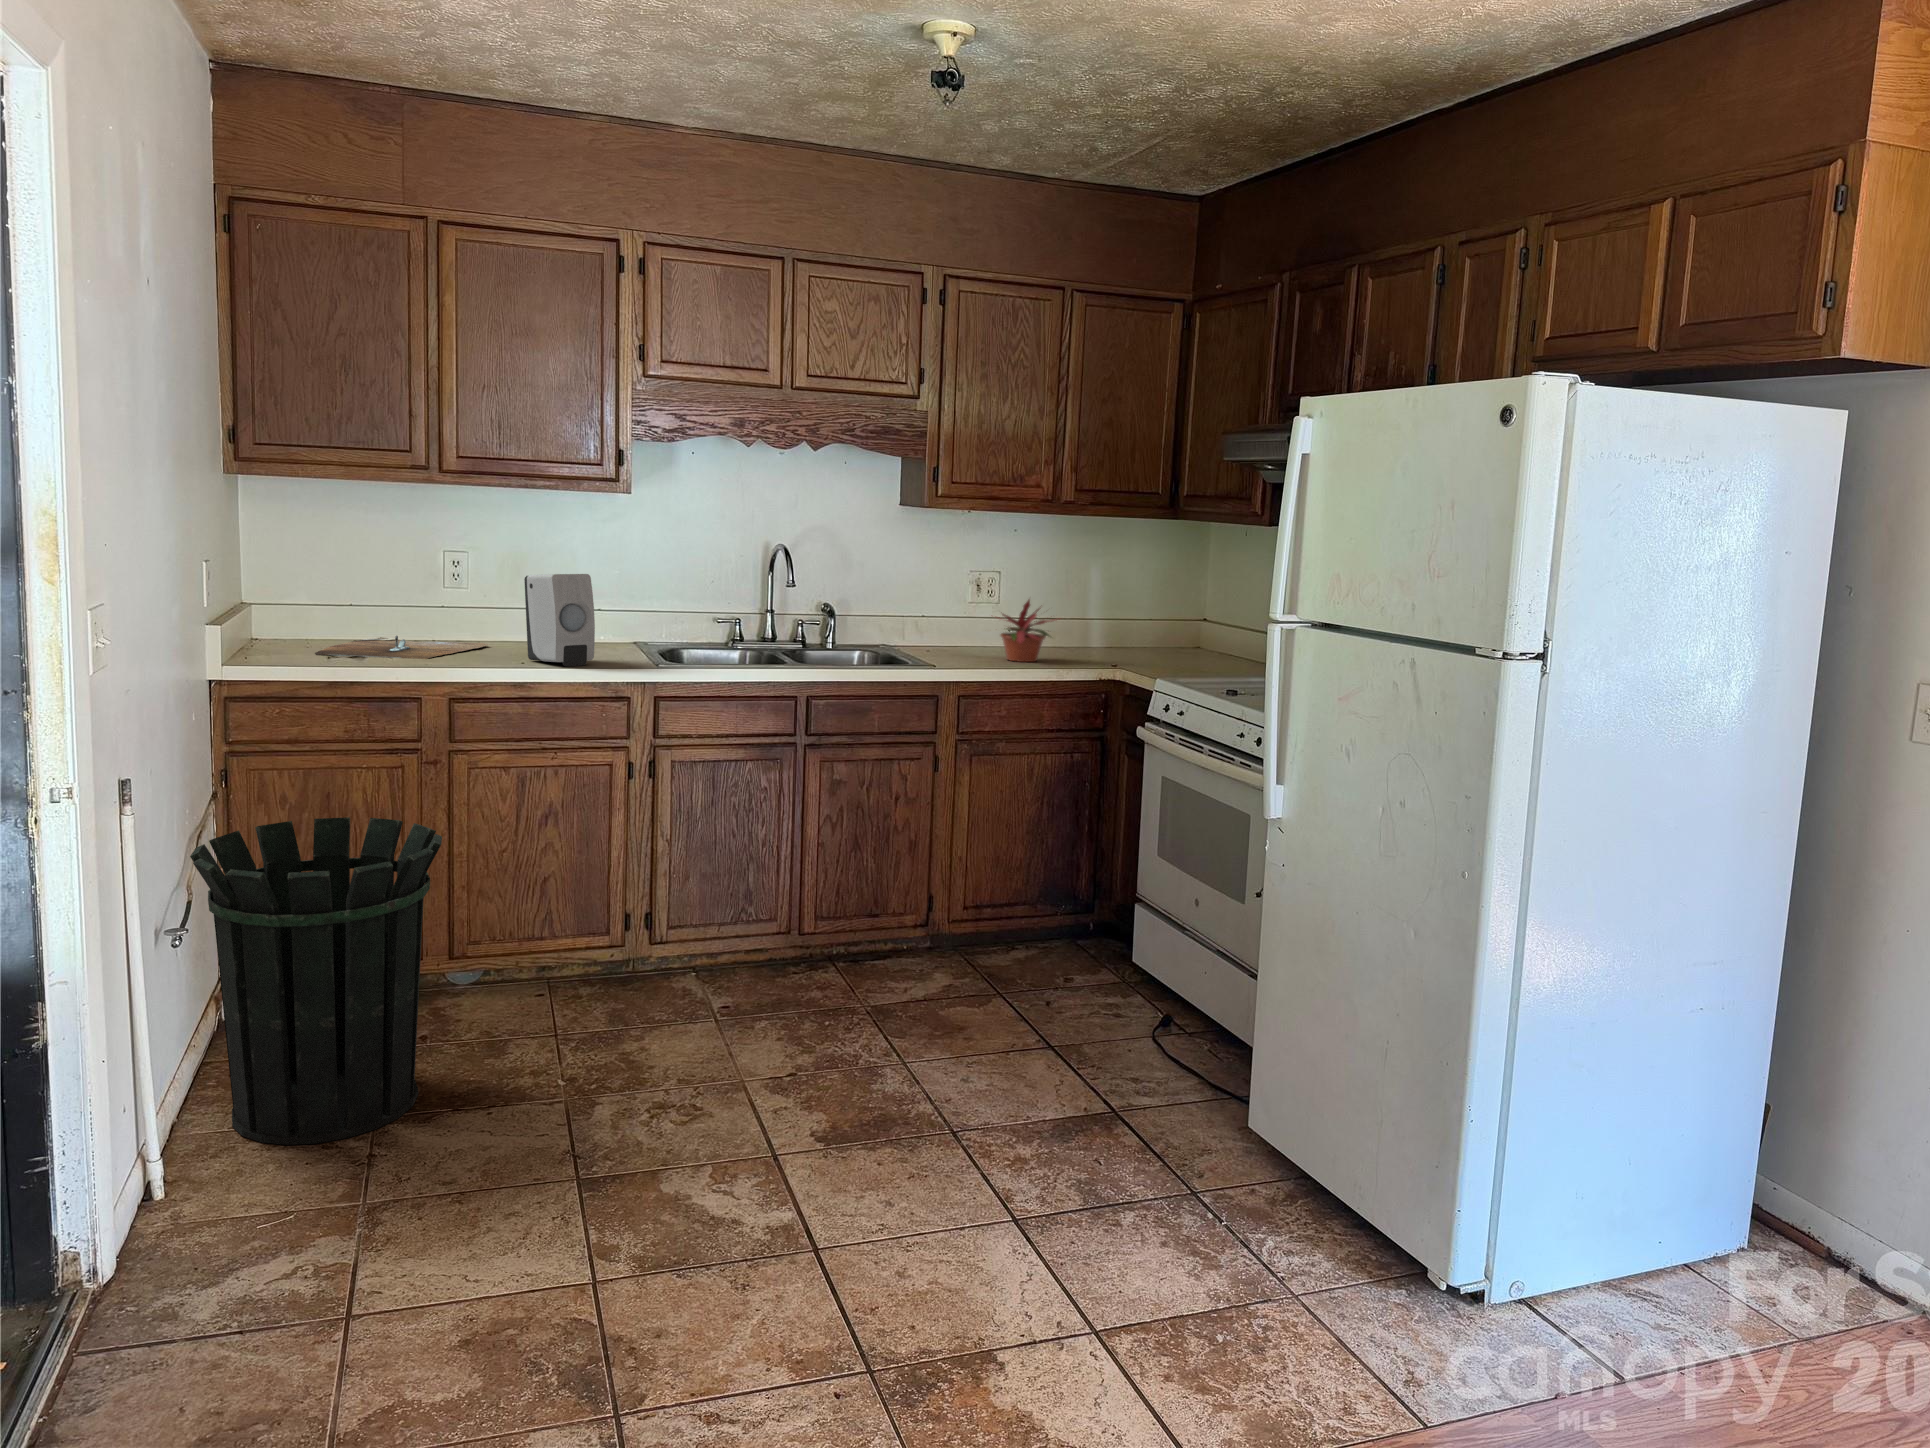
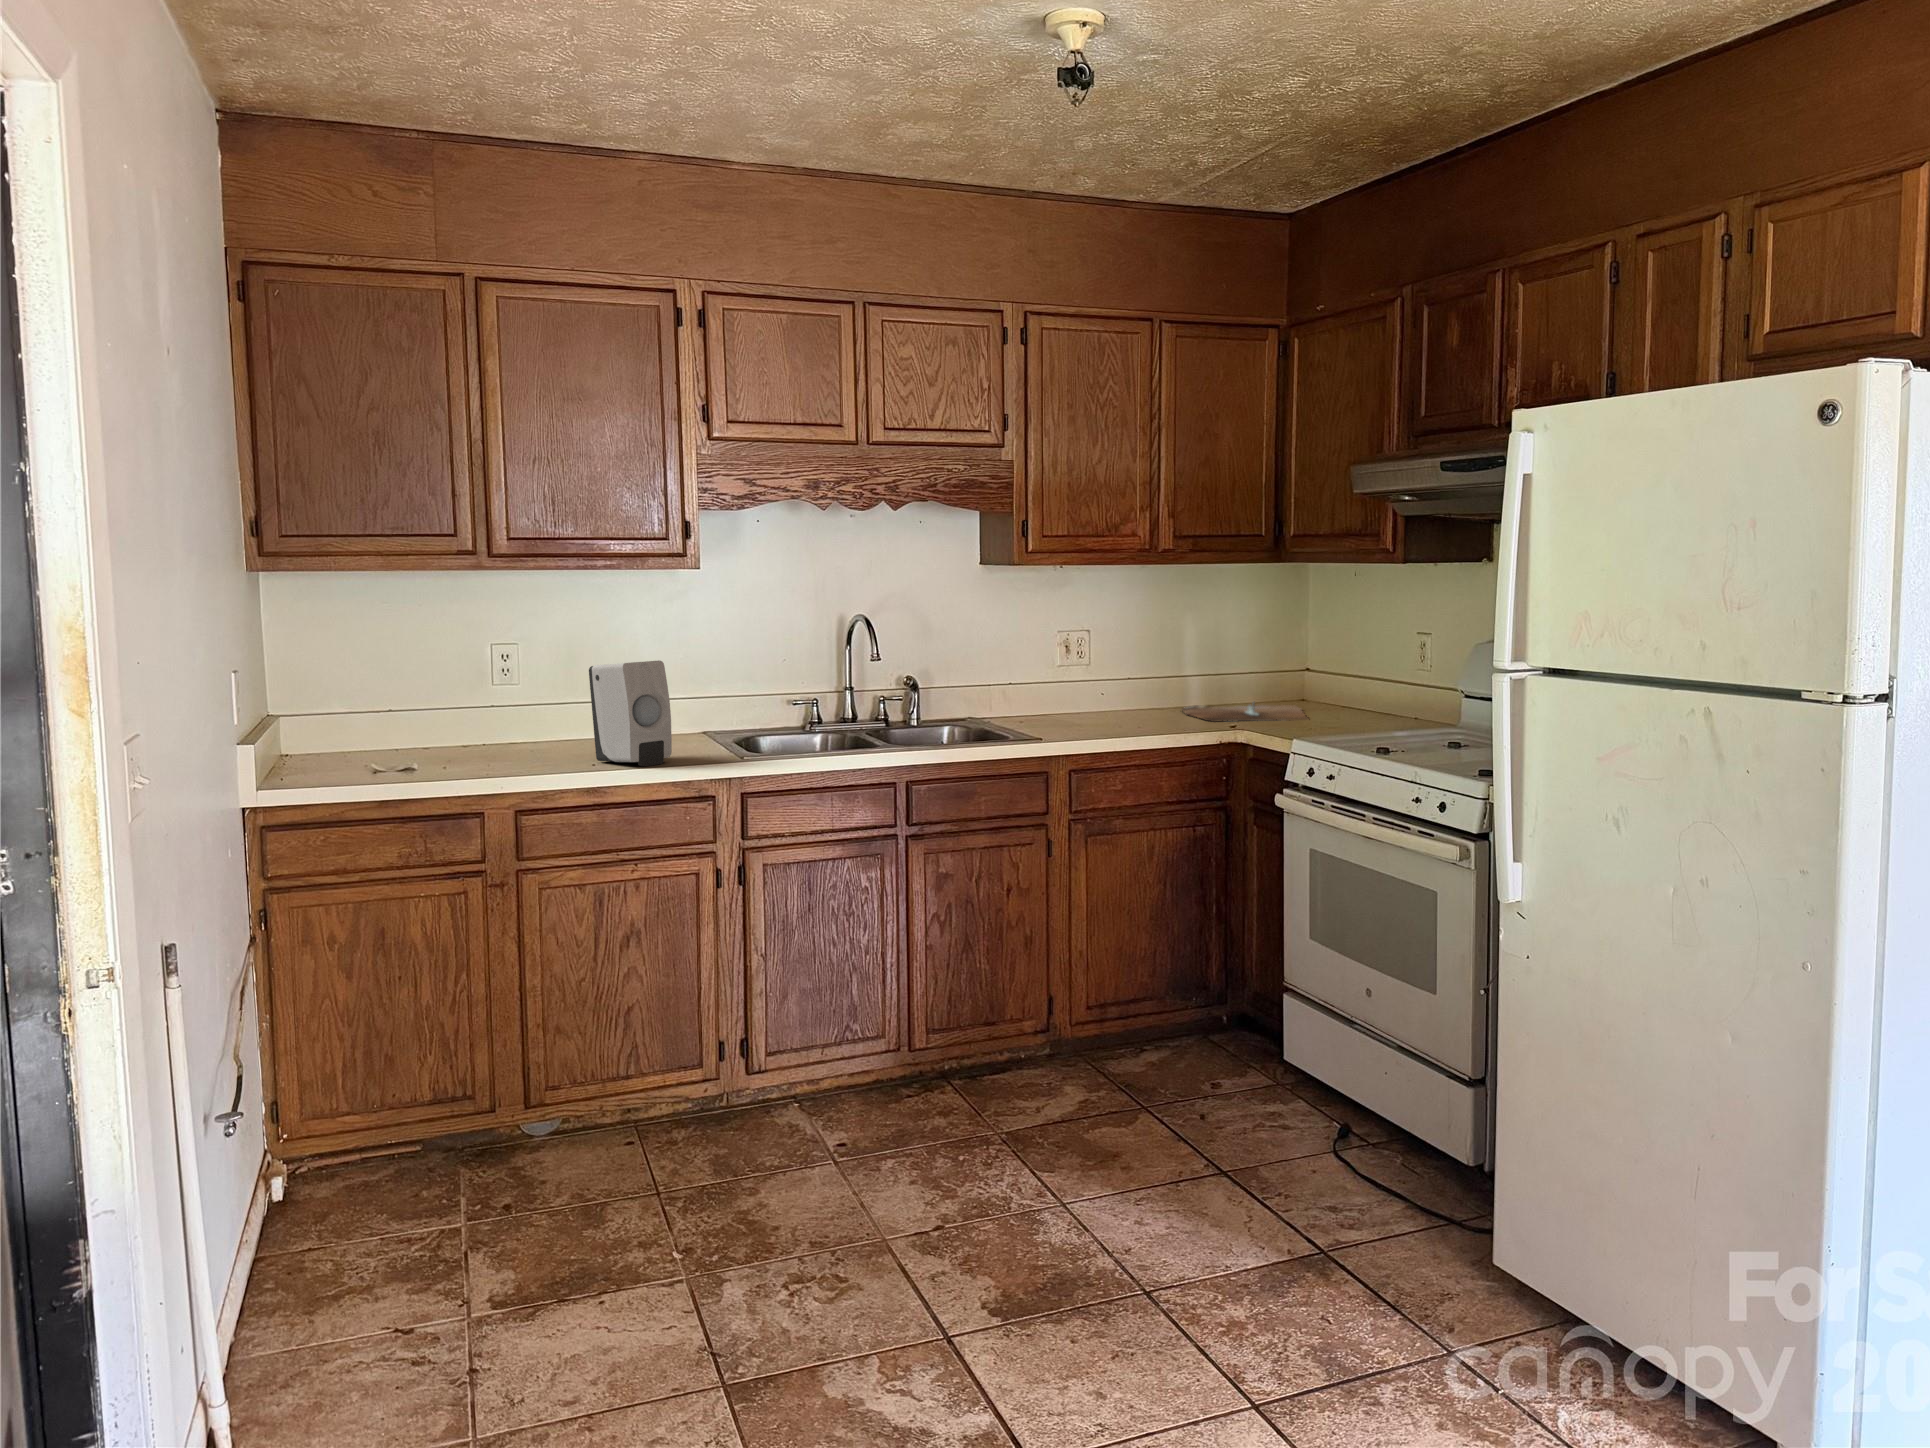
potted plant: present [1001,600,1055,662] -> none [1087,656,1177,729]
cutting board: present [315,636,489,659] -> present [1182,702,1308,722]
waste bin: present [190,817,442,1145] -> none [240,959,530,1364]

